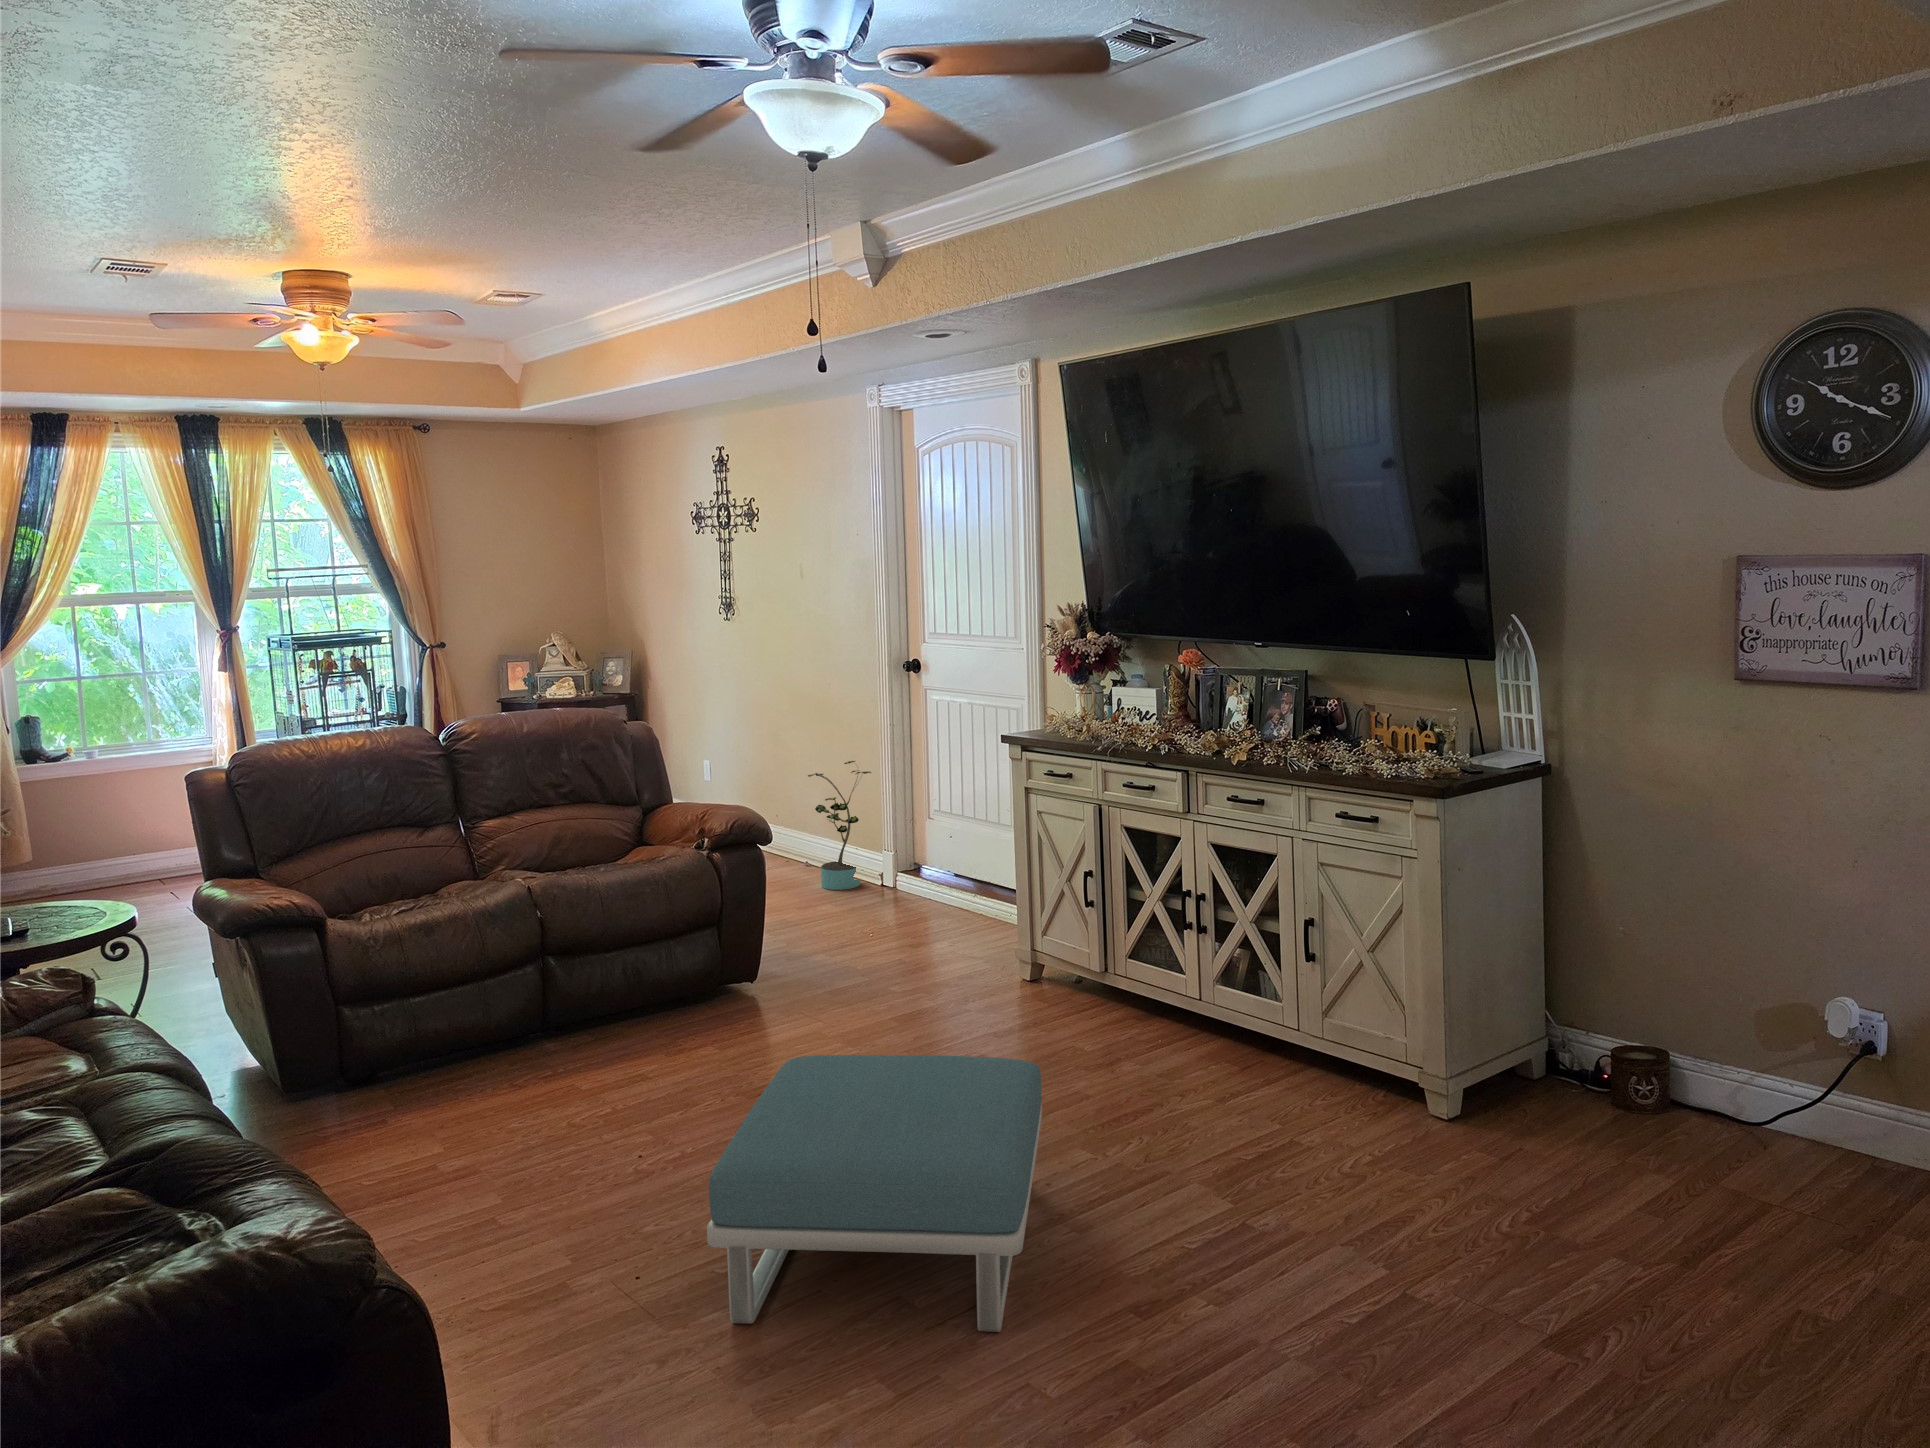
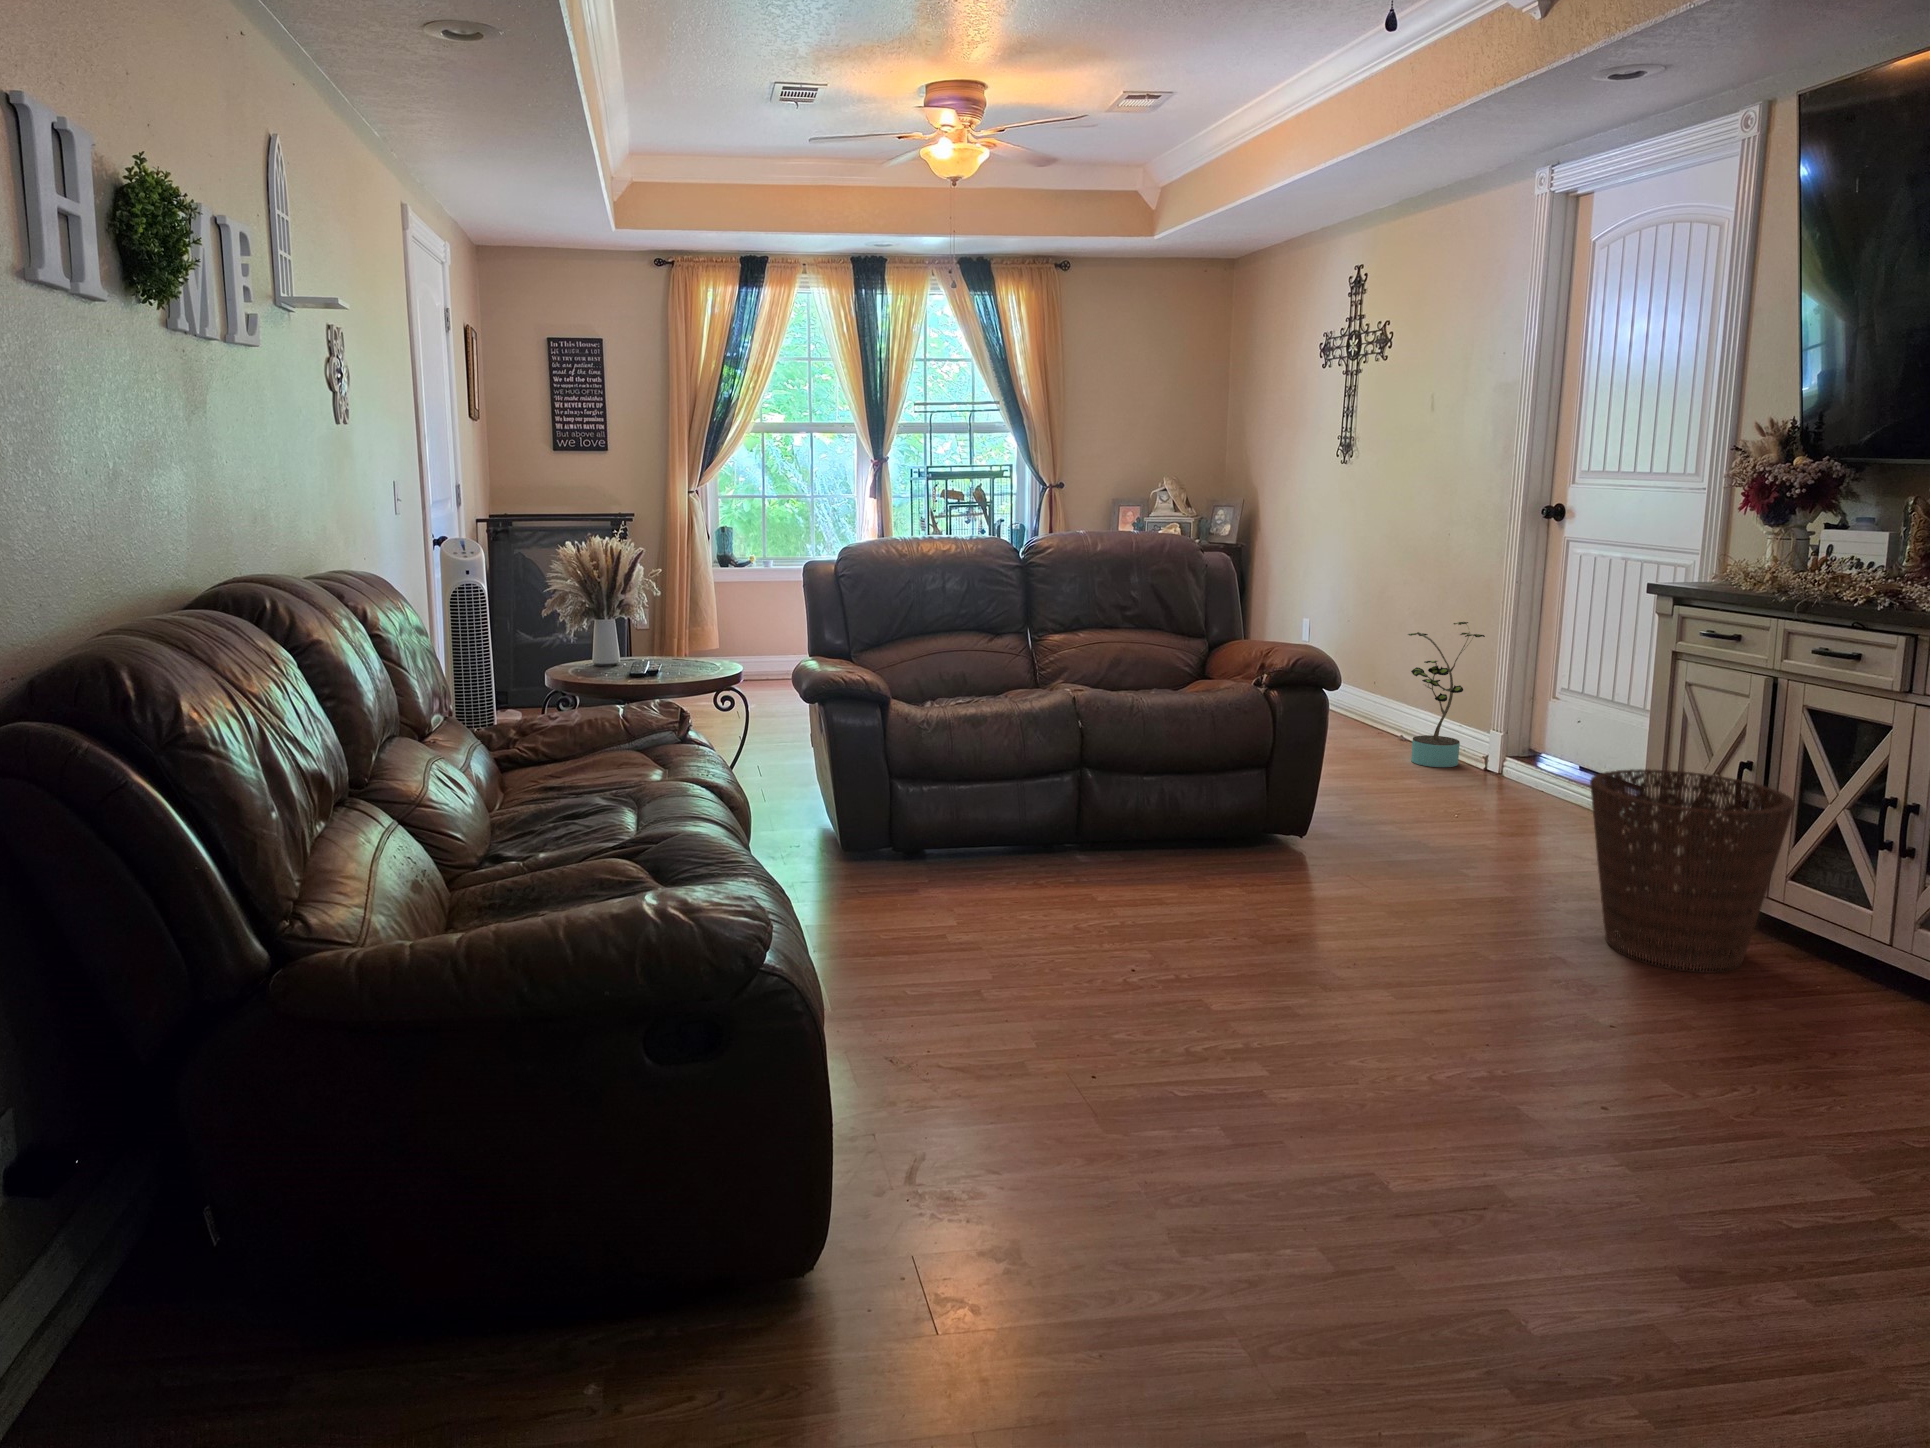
basket: none [990,883,1127,1044] -> present [1590,769,1795,973]
footstool: present [707,1055,1042,1332] -> none [1150,889,1598,1237]

